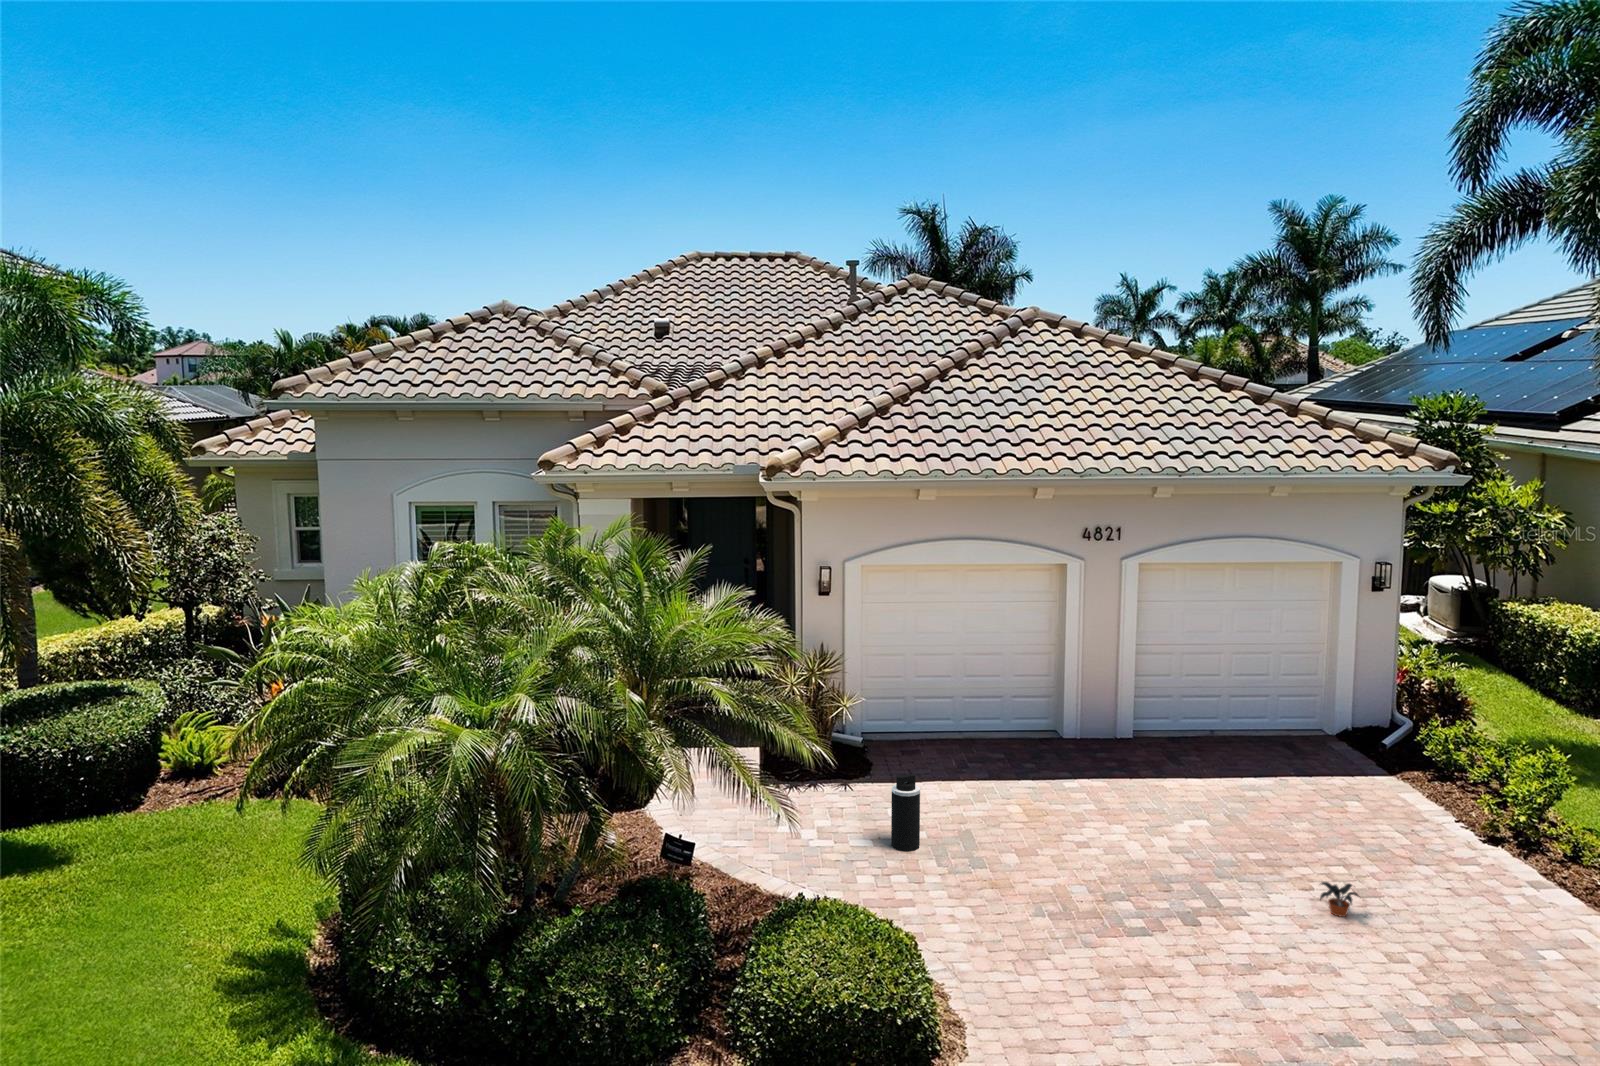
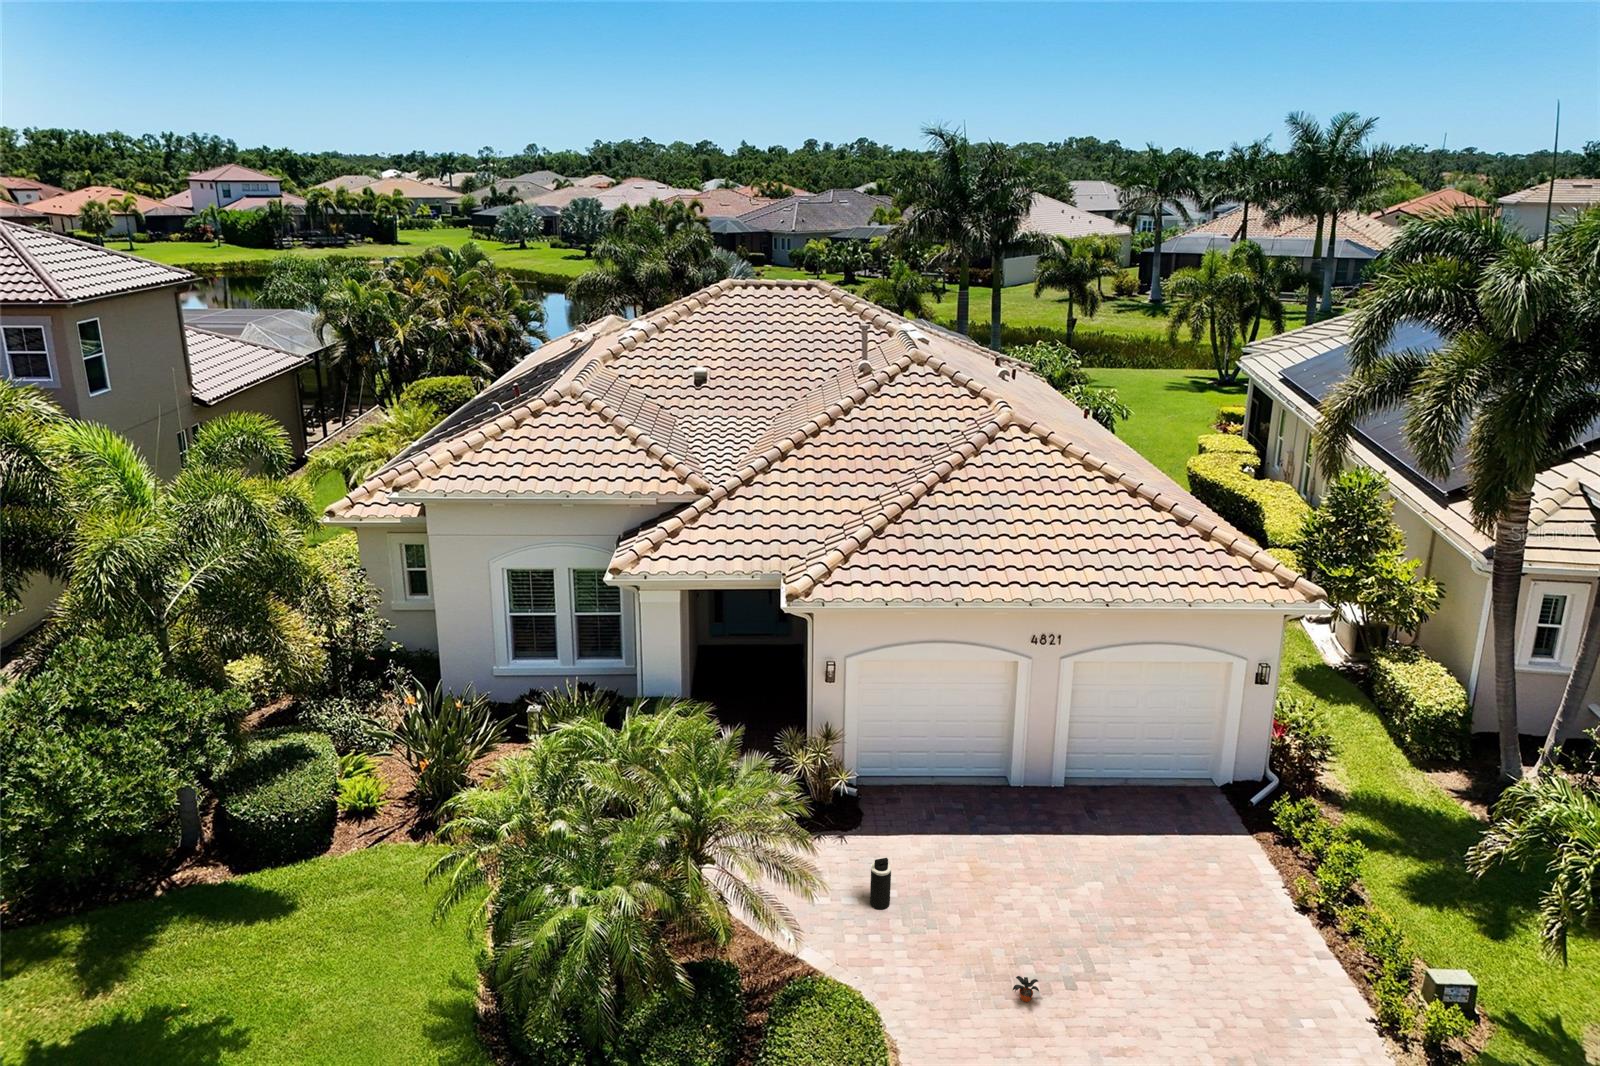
potted plant: present [1320,882,1358,917] -> present [1013,976,1039,1002]

